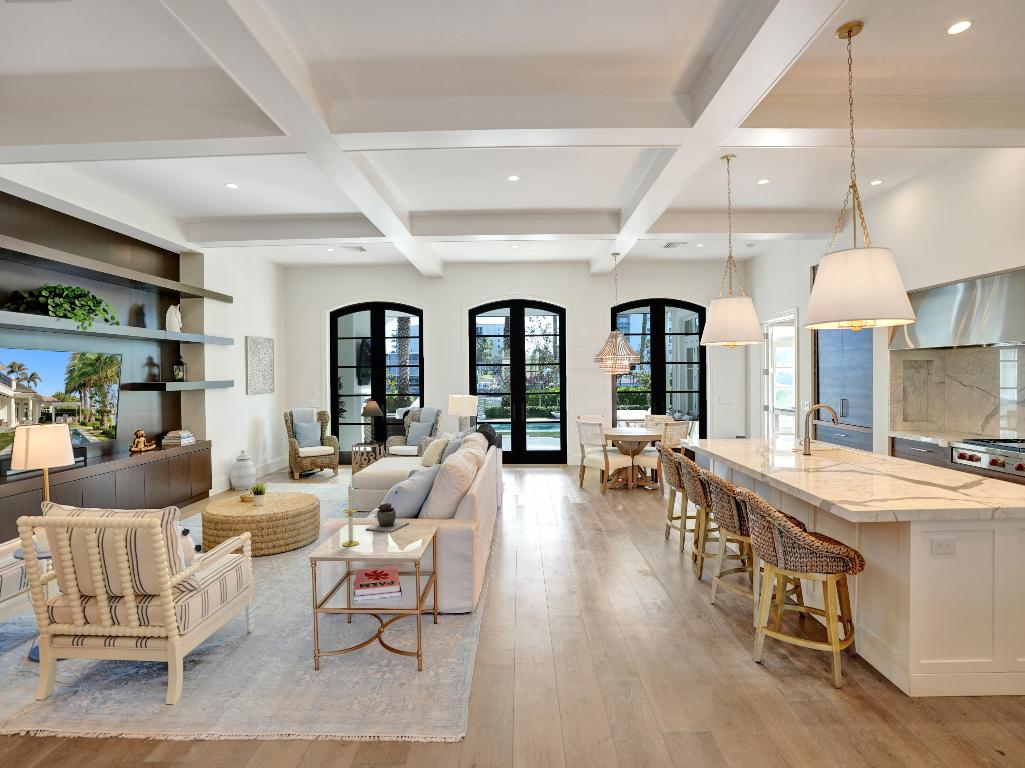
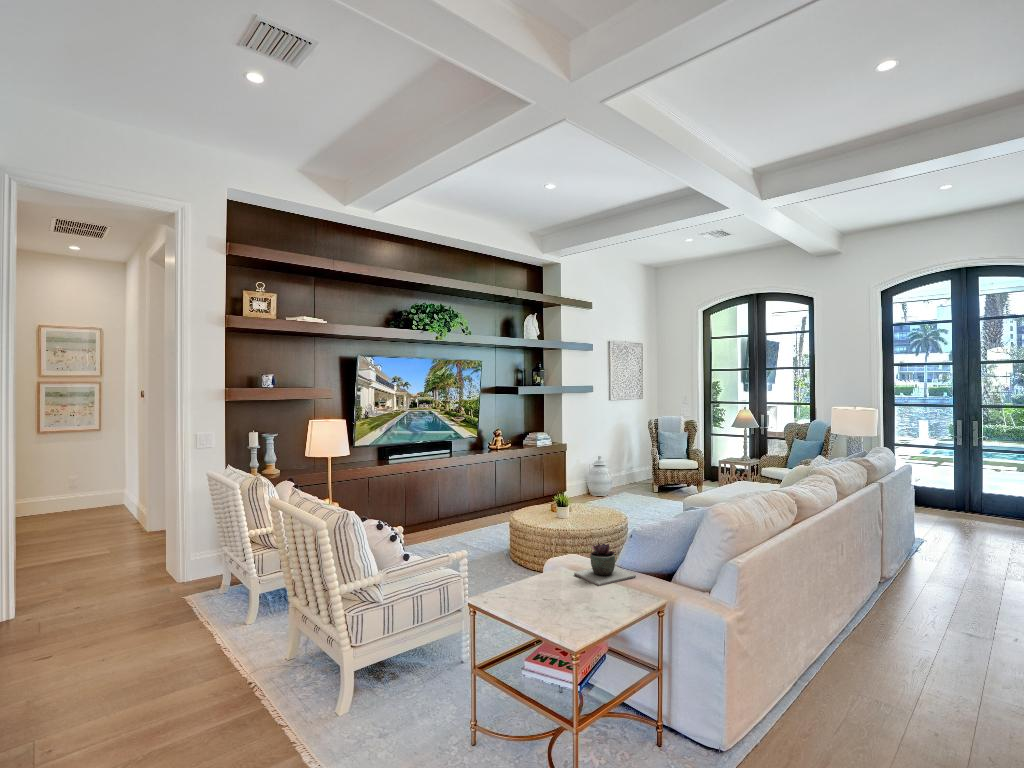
candle: present [343,485,359,546] -> none [520,512,541,595]

